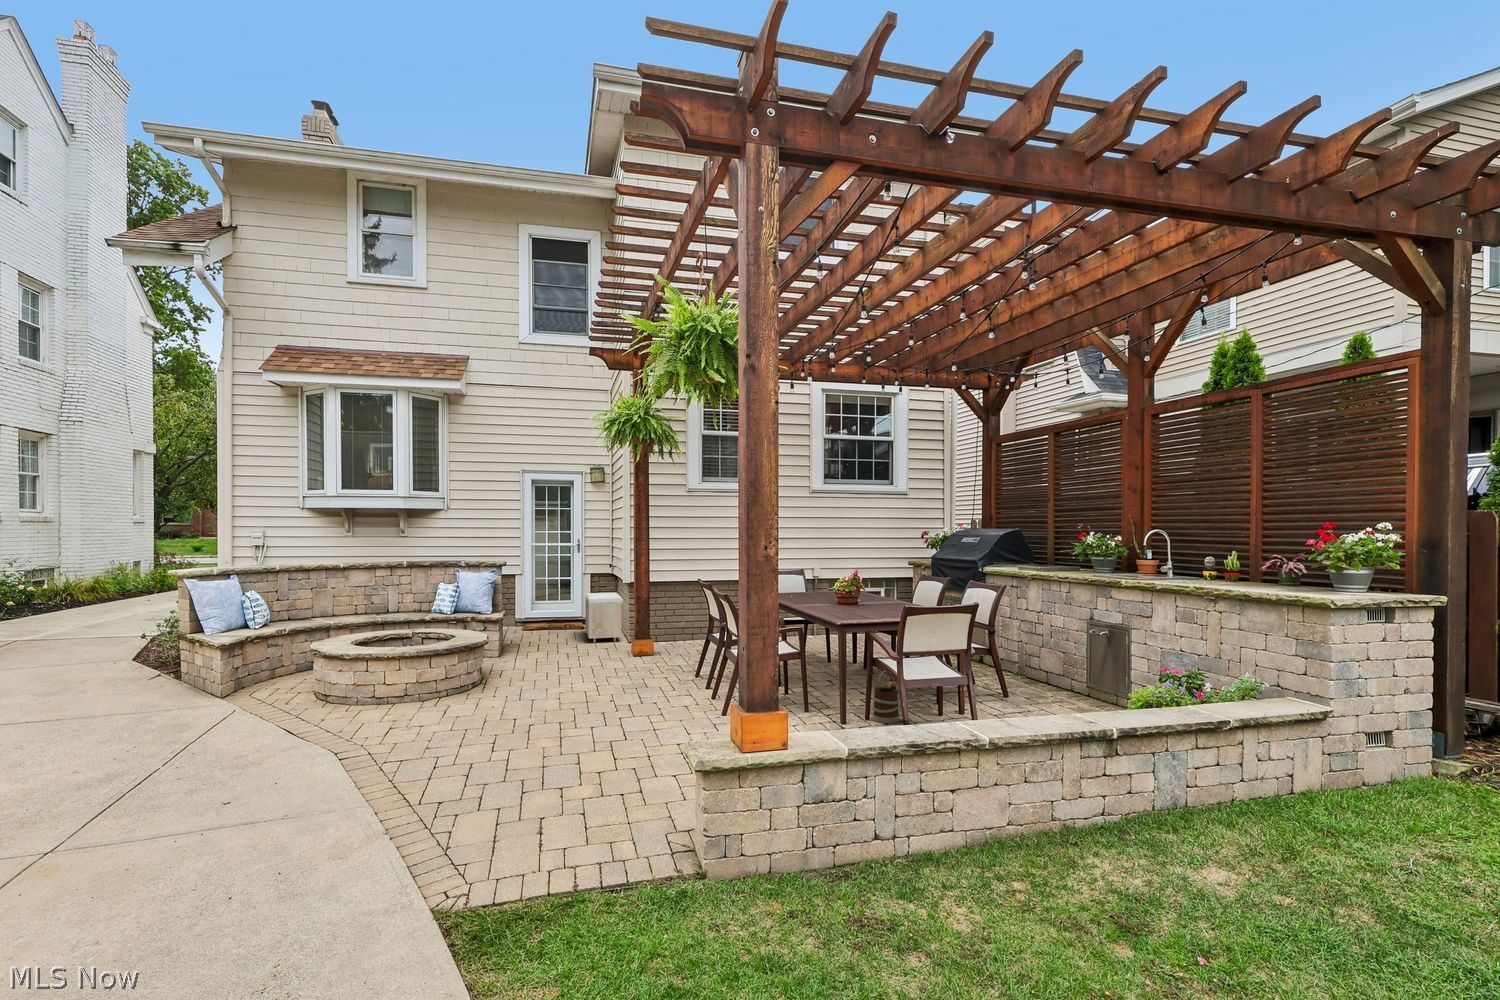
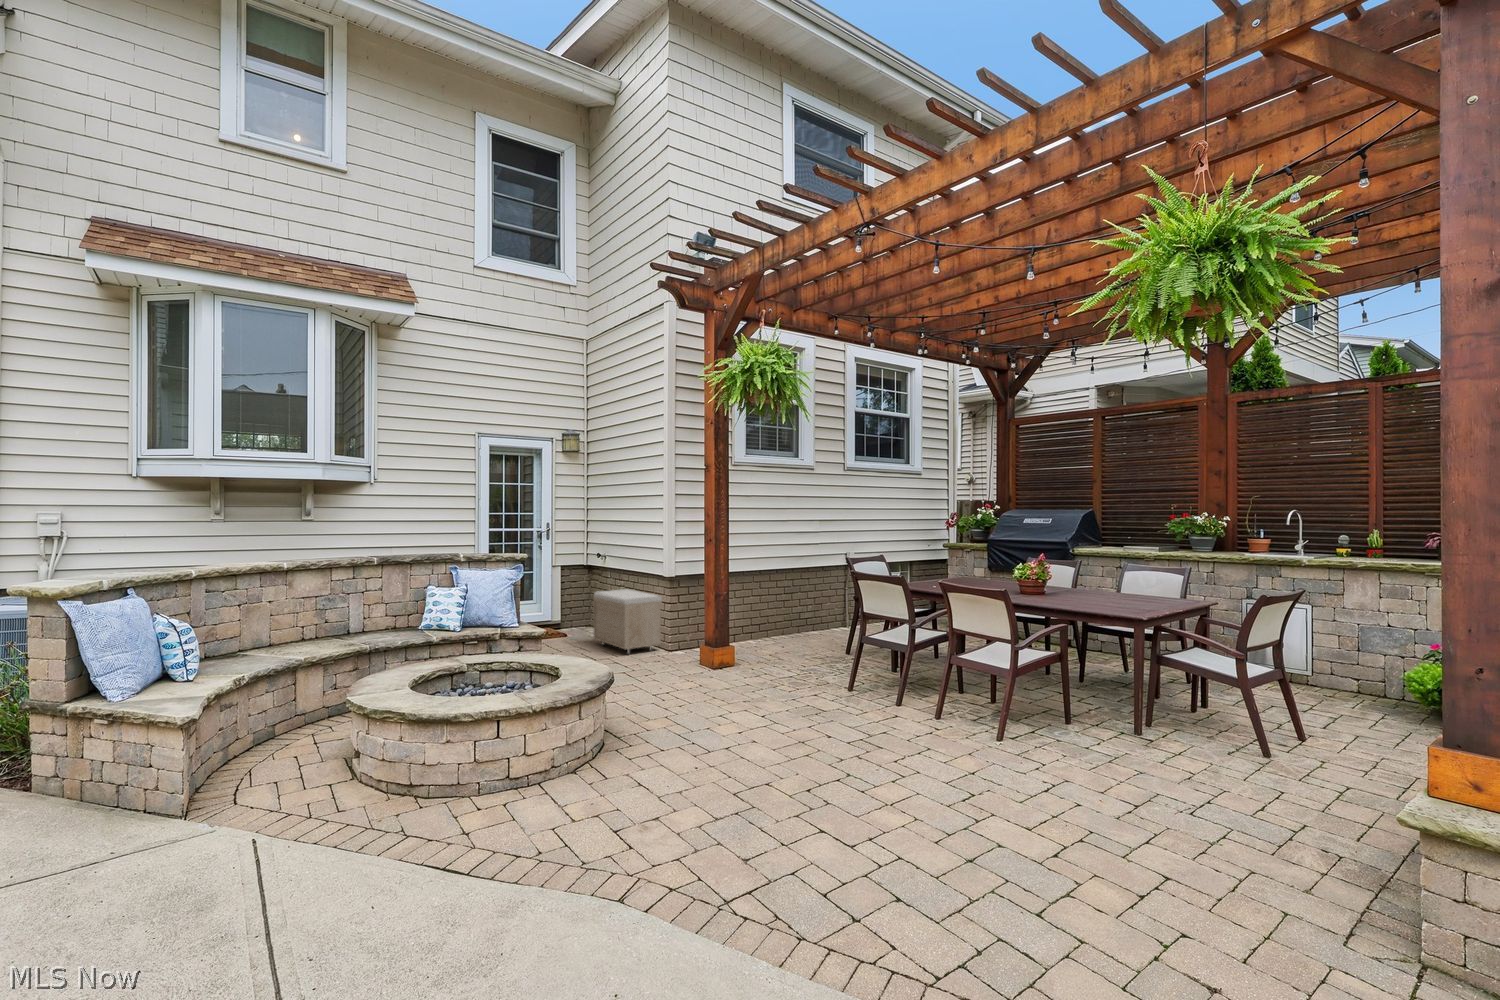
wooden bucket: present [872,671,900,723] -> none [1162,666,1199,727]

